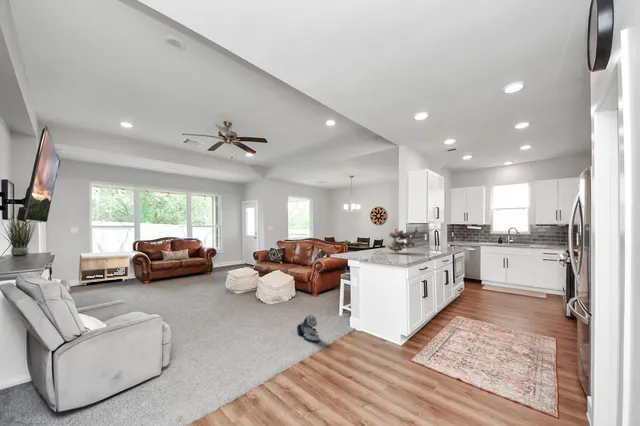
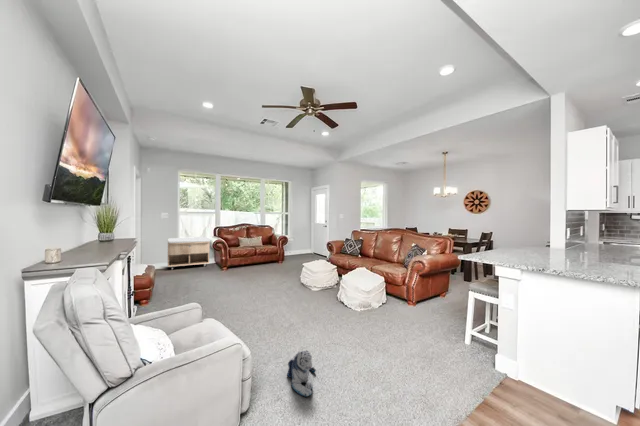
flower arrangement: present [387,228,418,252] -> none [546,223,623,263]
plush toy: present [297,315,319,342] -> present [287,351,316,397]

